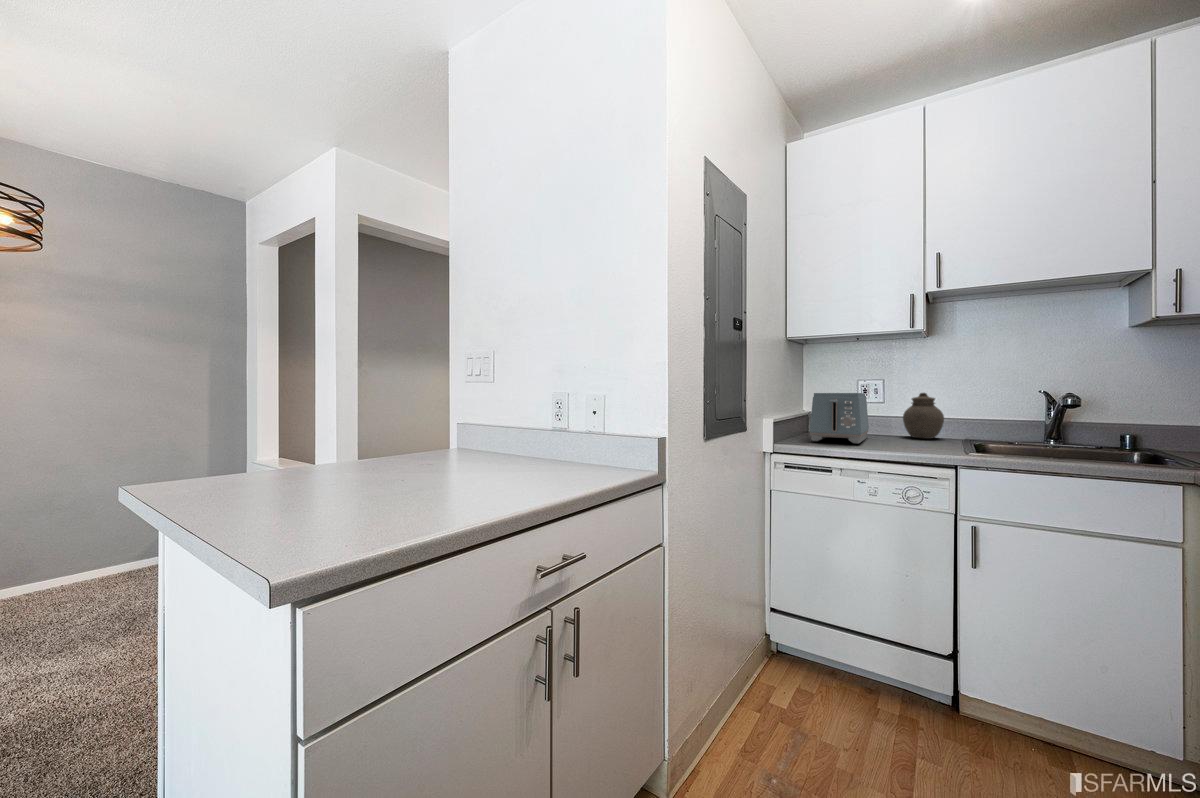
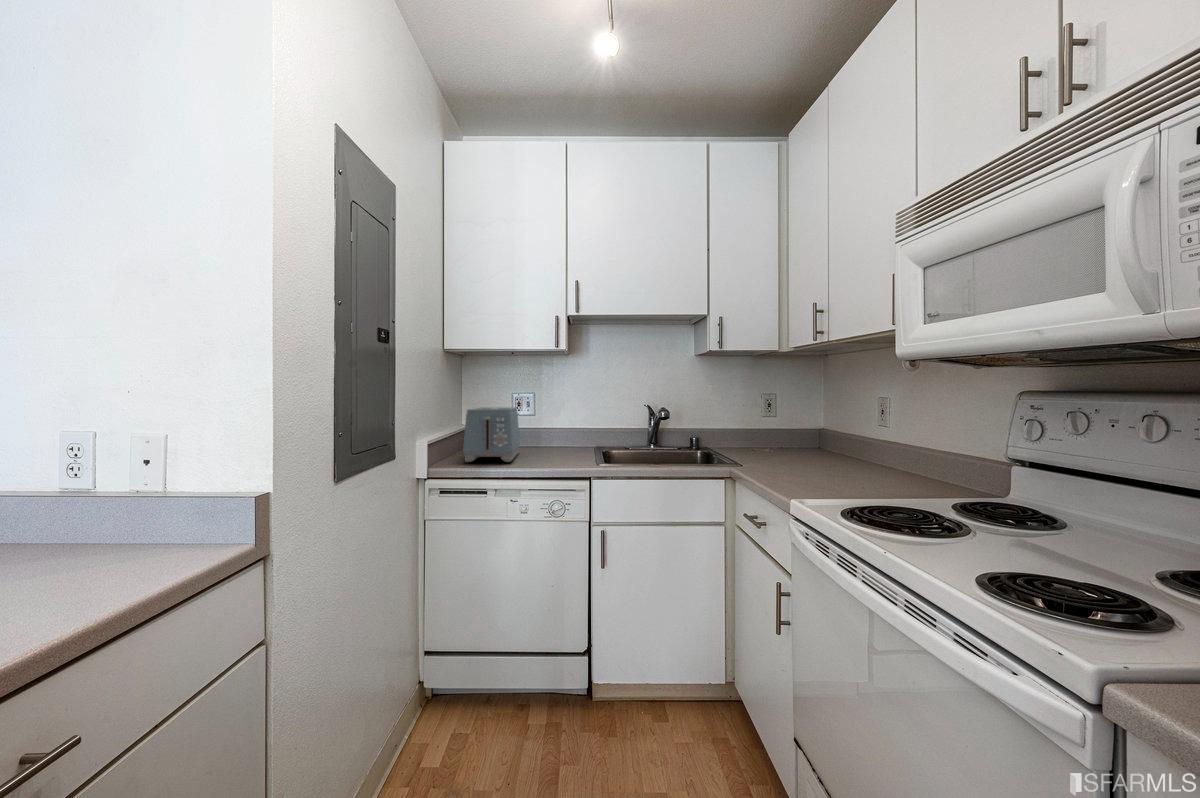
jar: present [903,393,944,439] -> none [549,406,582,450]

